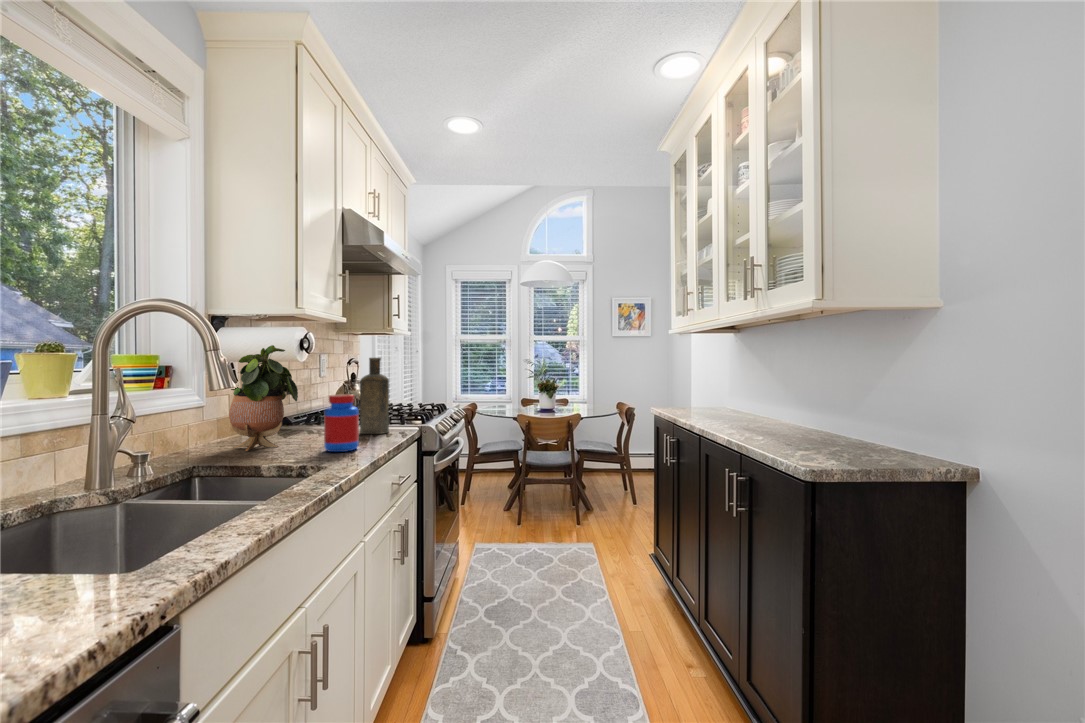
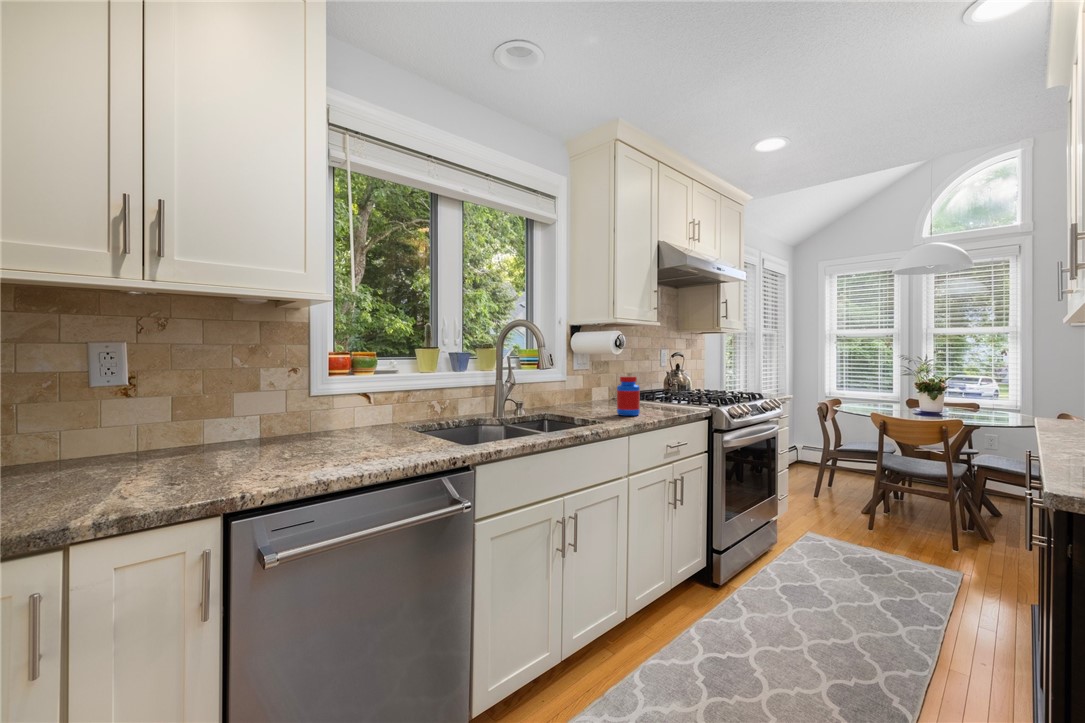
potted plant: present [229,345,298,451] -> none [572,343,611,410]
bottle: present [360,358,389,434] -> none [658,351,679,409]

